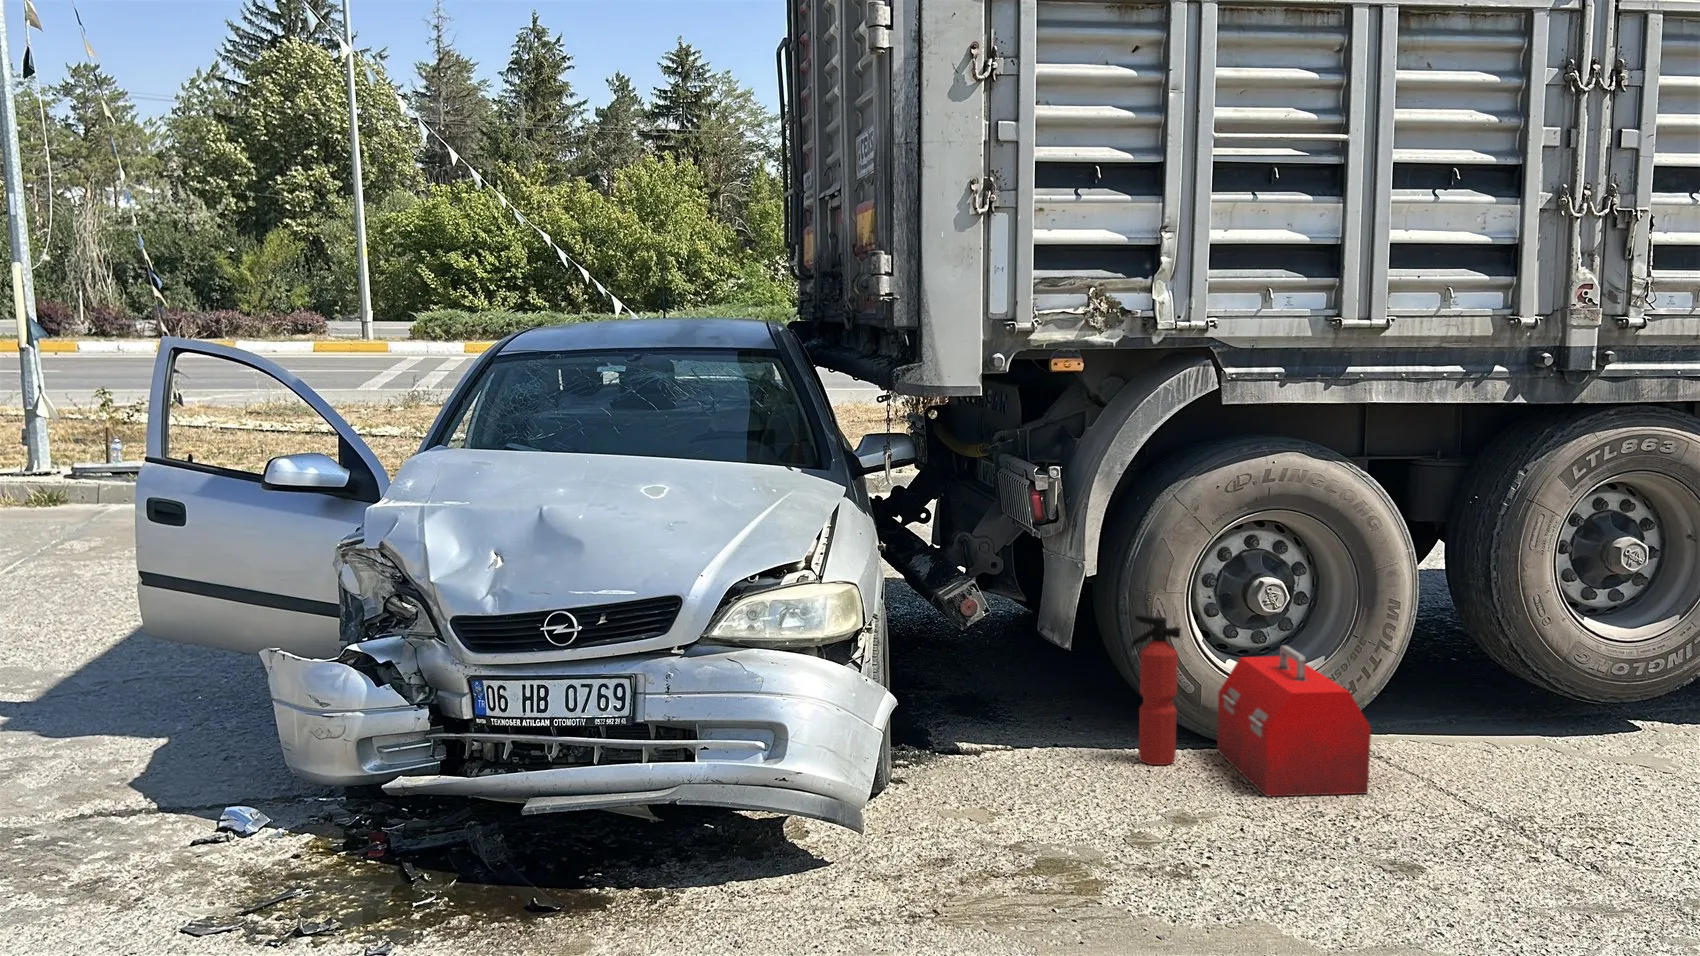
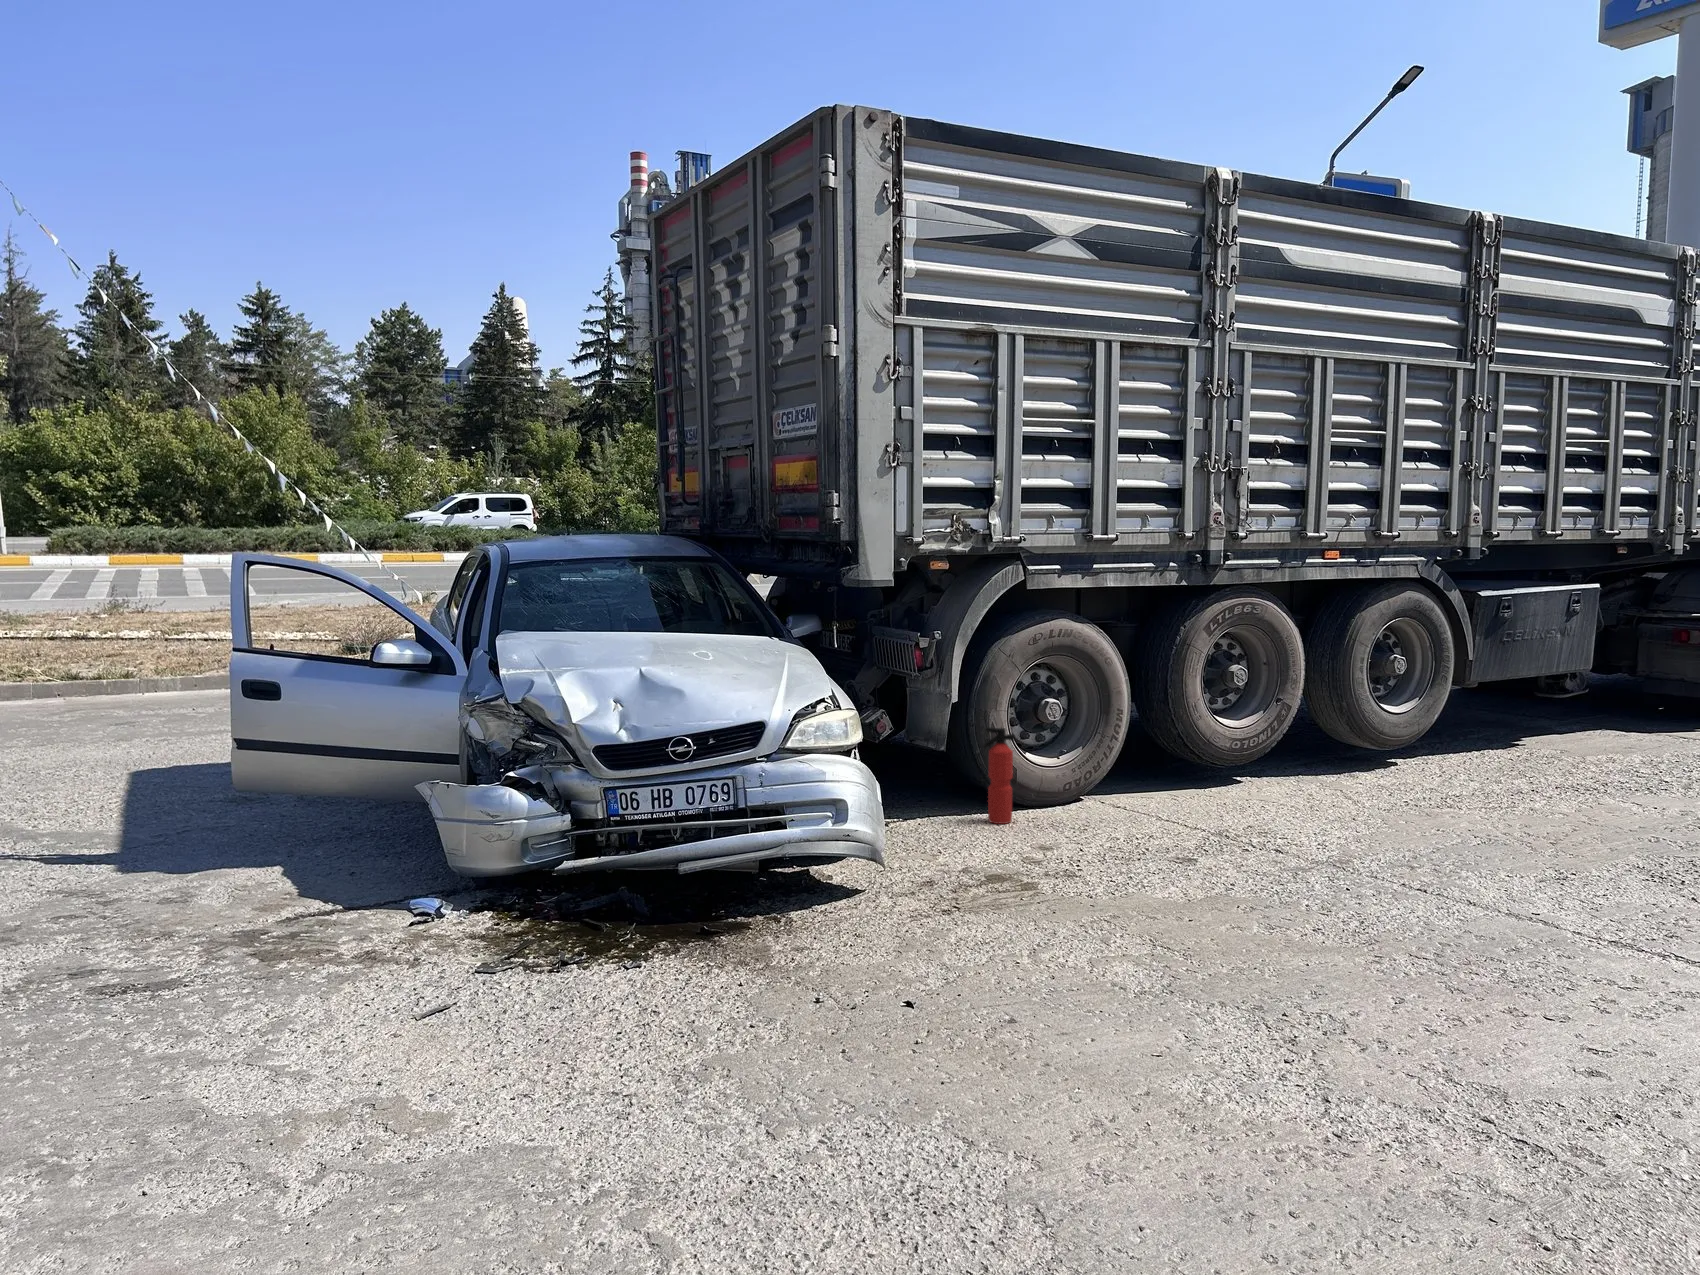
toolbox: present [1217,645,1371,796] -> none [1029,741,1138,835]

